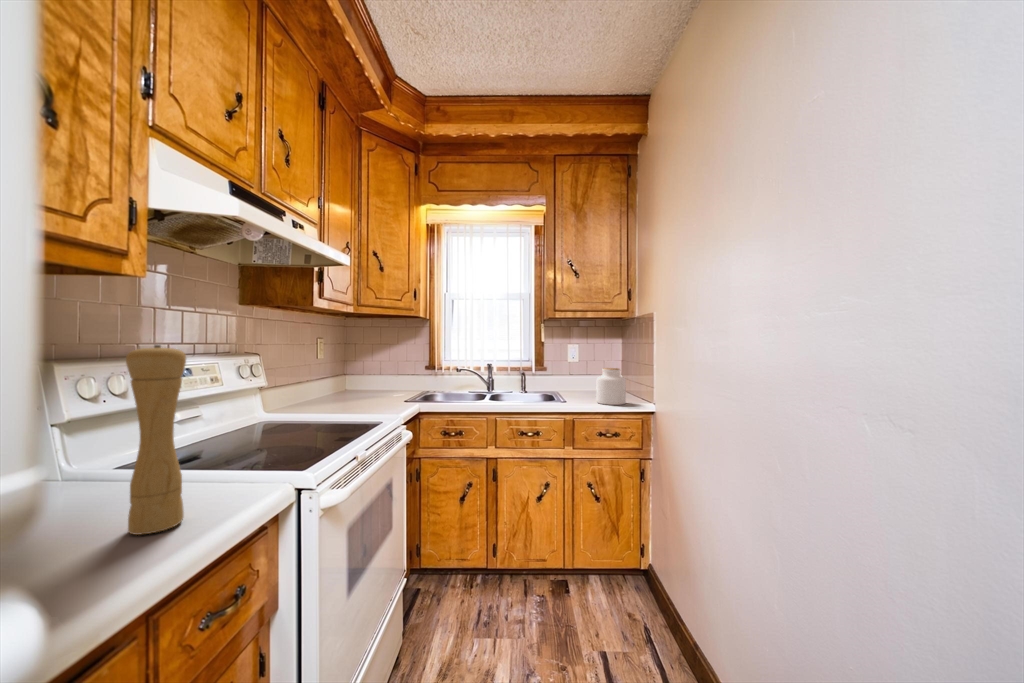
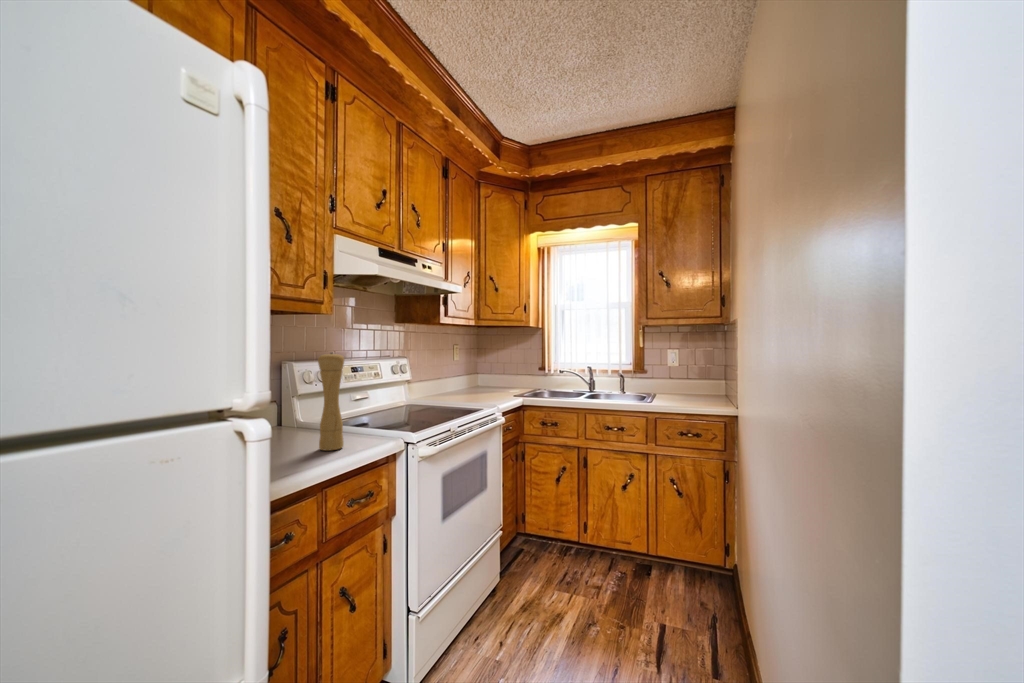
jar: present [596,368,626,405] -> none [683,371,713,407]

